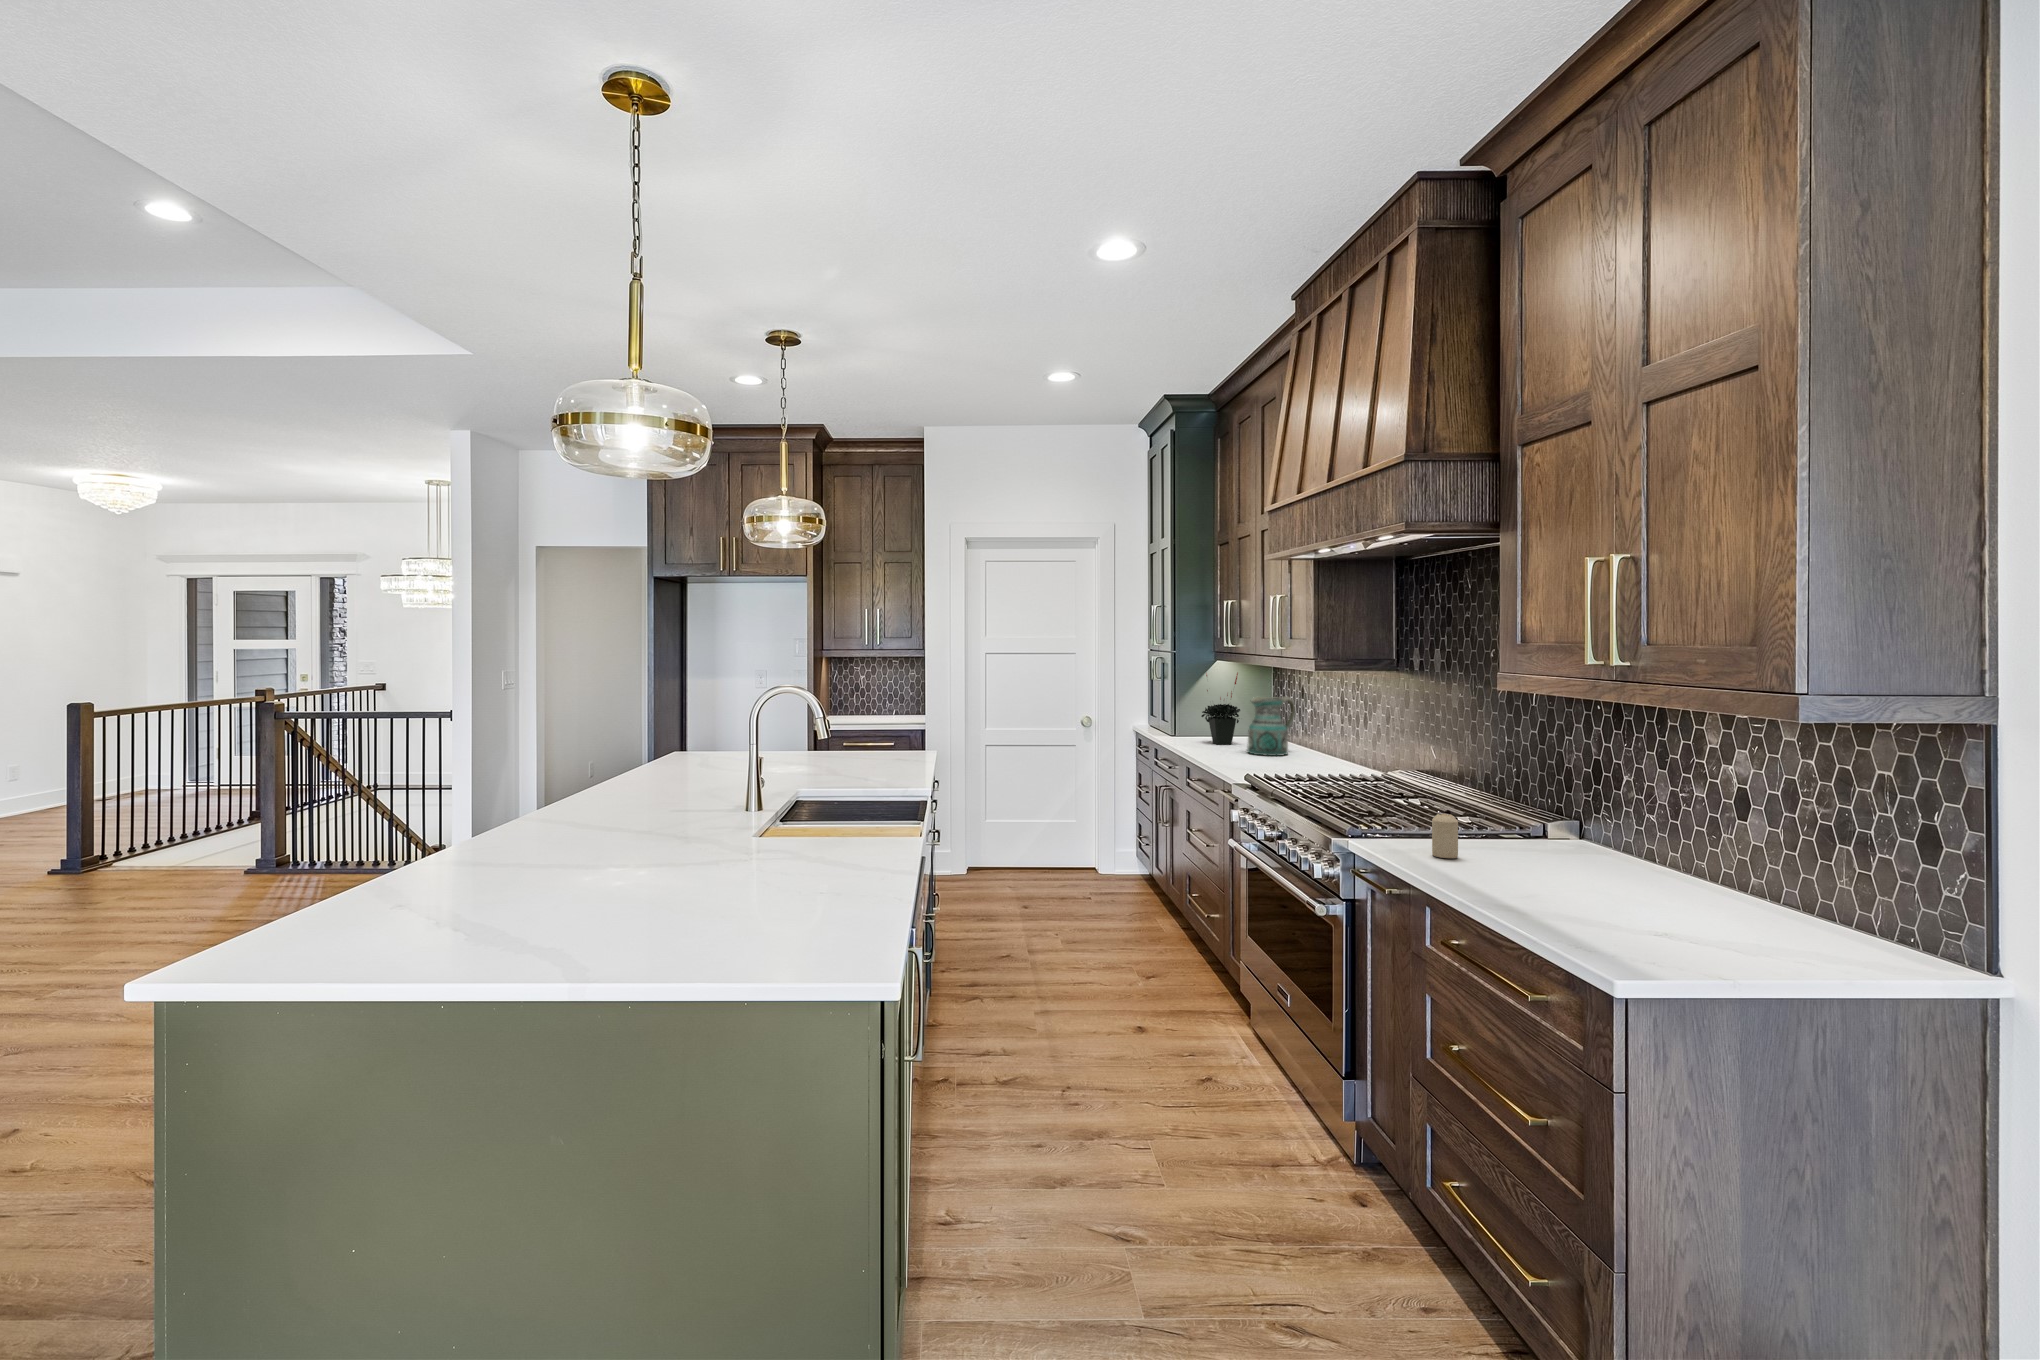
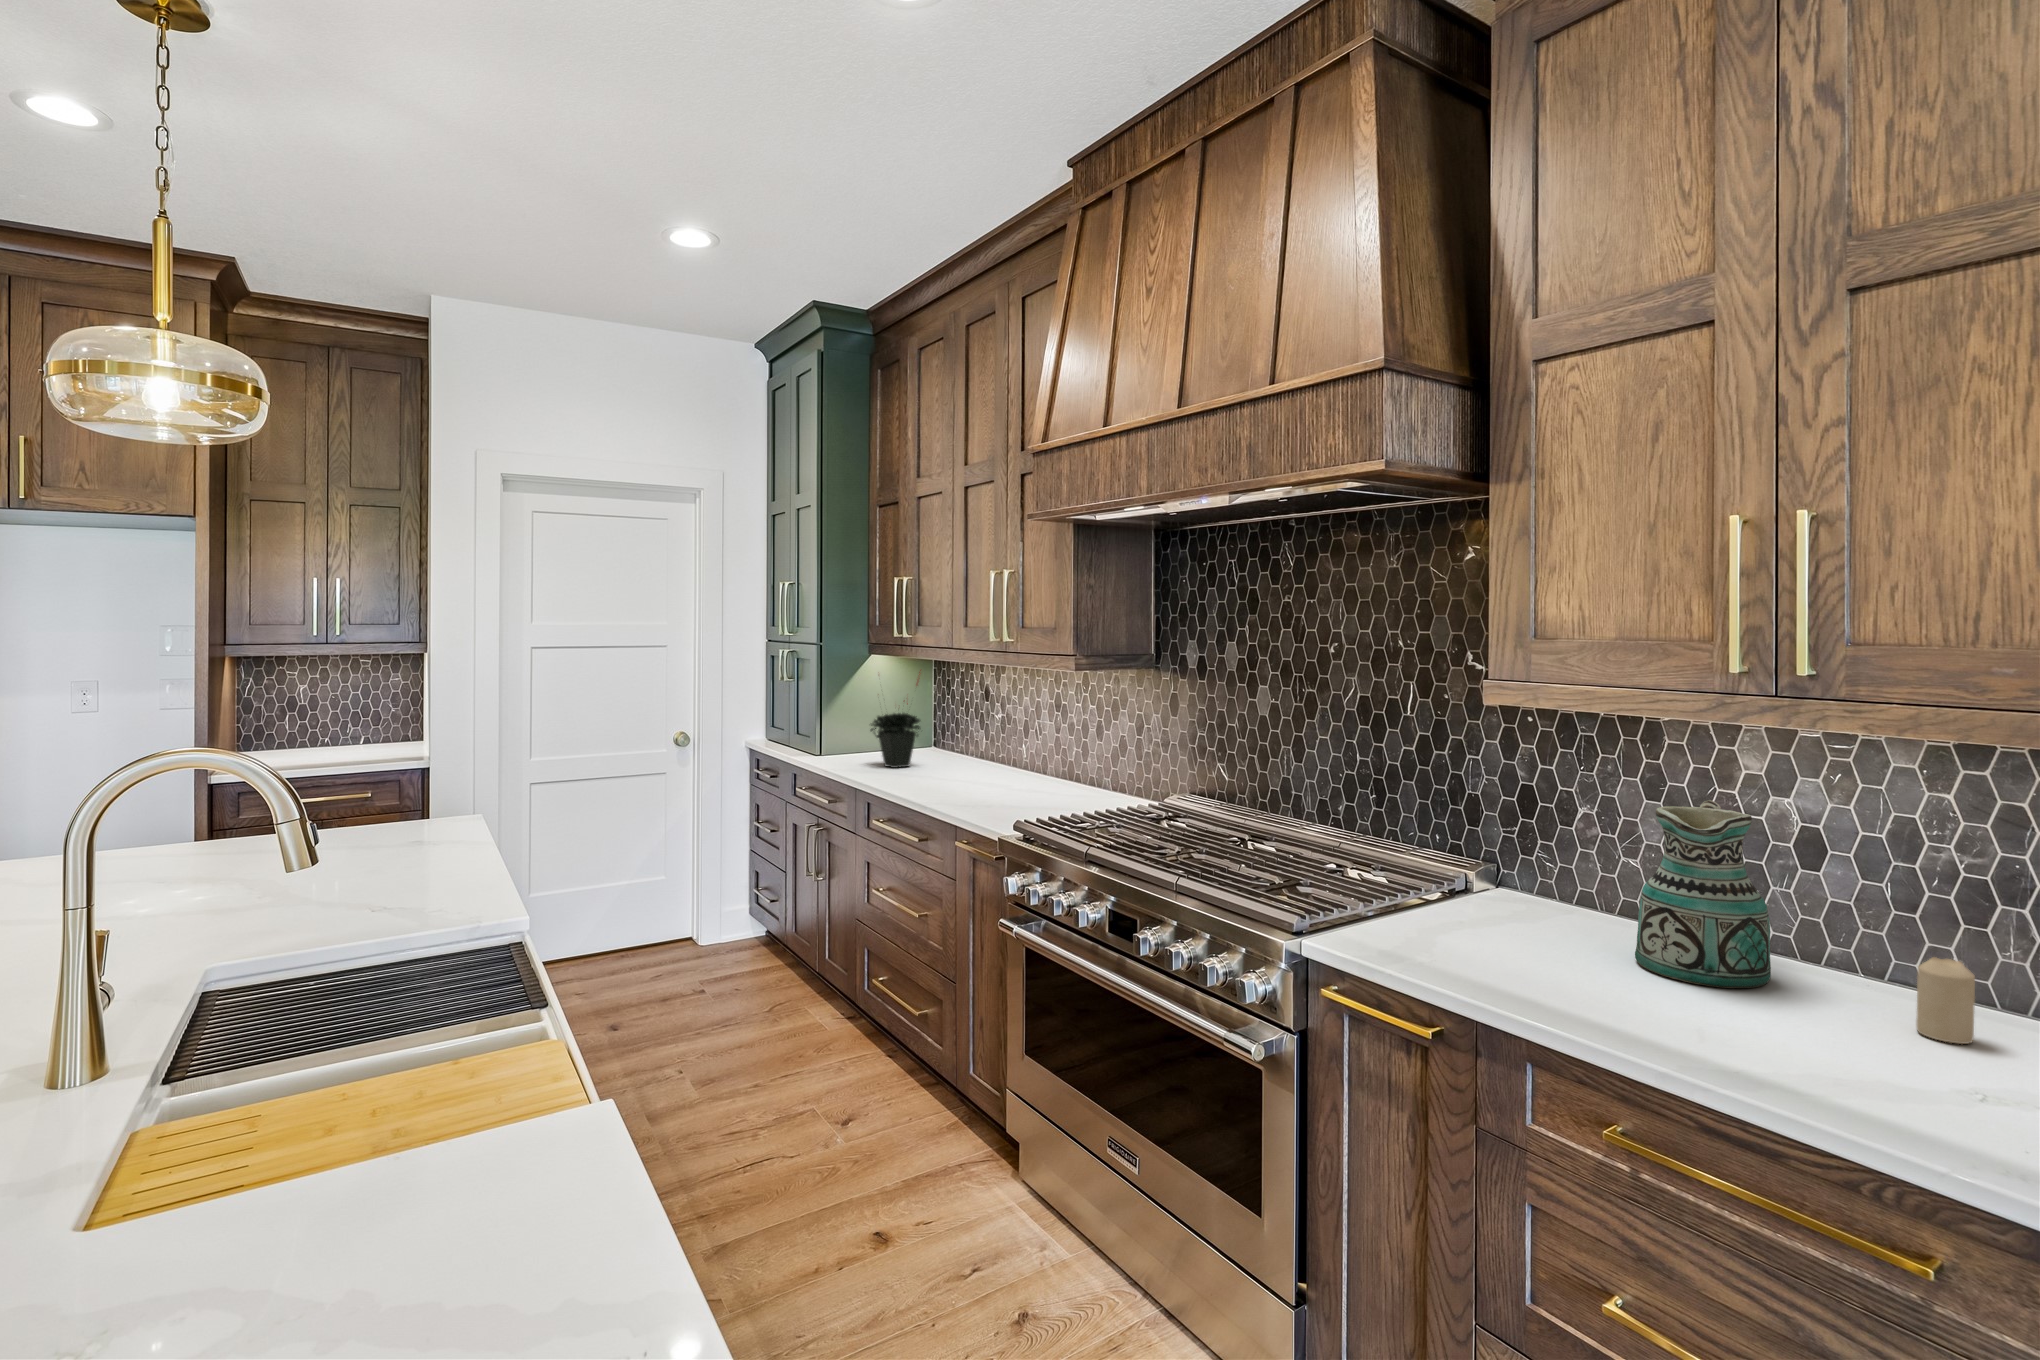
ceramic pitcher: present [1247,696,1295,756] -> present [1635,800,1771,988]
candle: present [1432,813,1458,858] -> present [1916,957,1975,1044]

